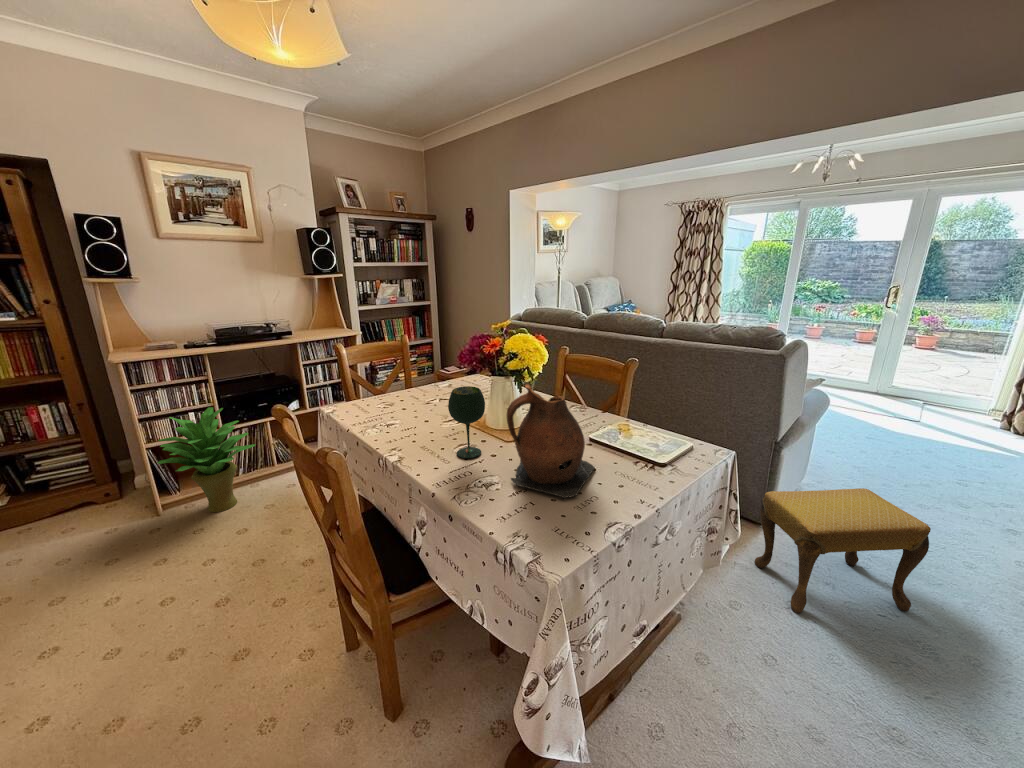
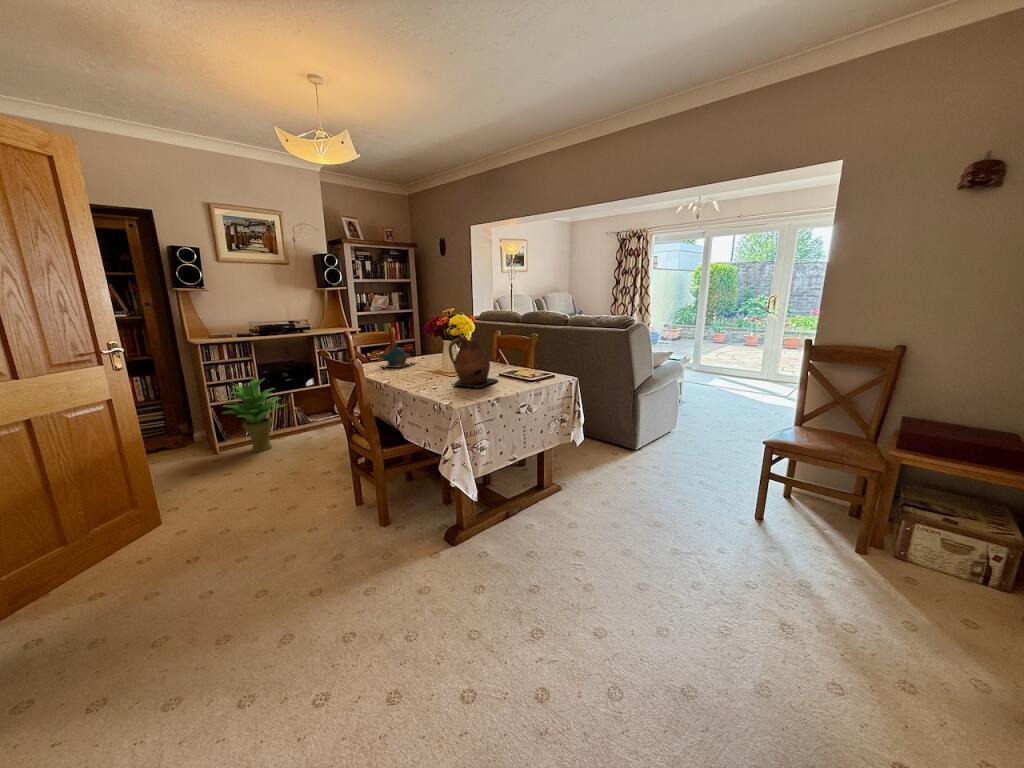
teapot: none [379,376,443,422] -> present [379,344,414,368]
wine glass: present [448,386,485,458] -> none [419,341,440,380]
footstool: present [755,488,931,613] -> none [620,412,705,483]

